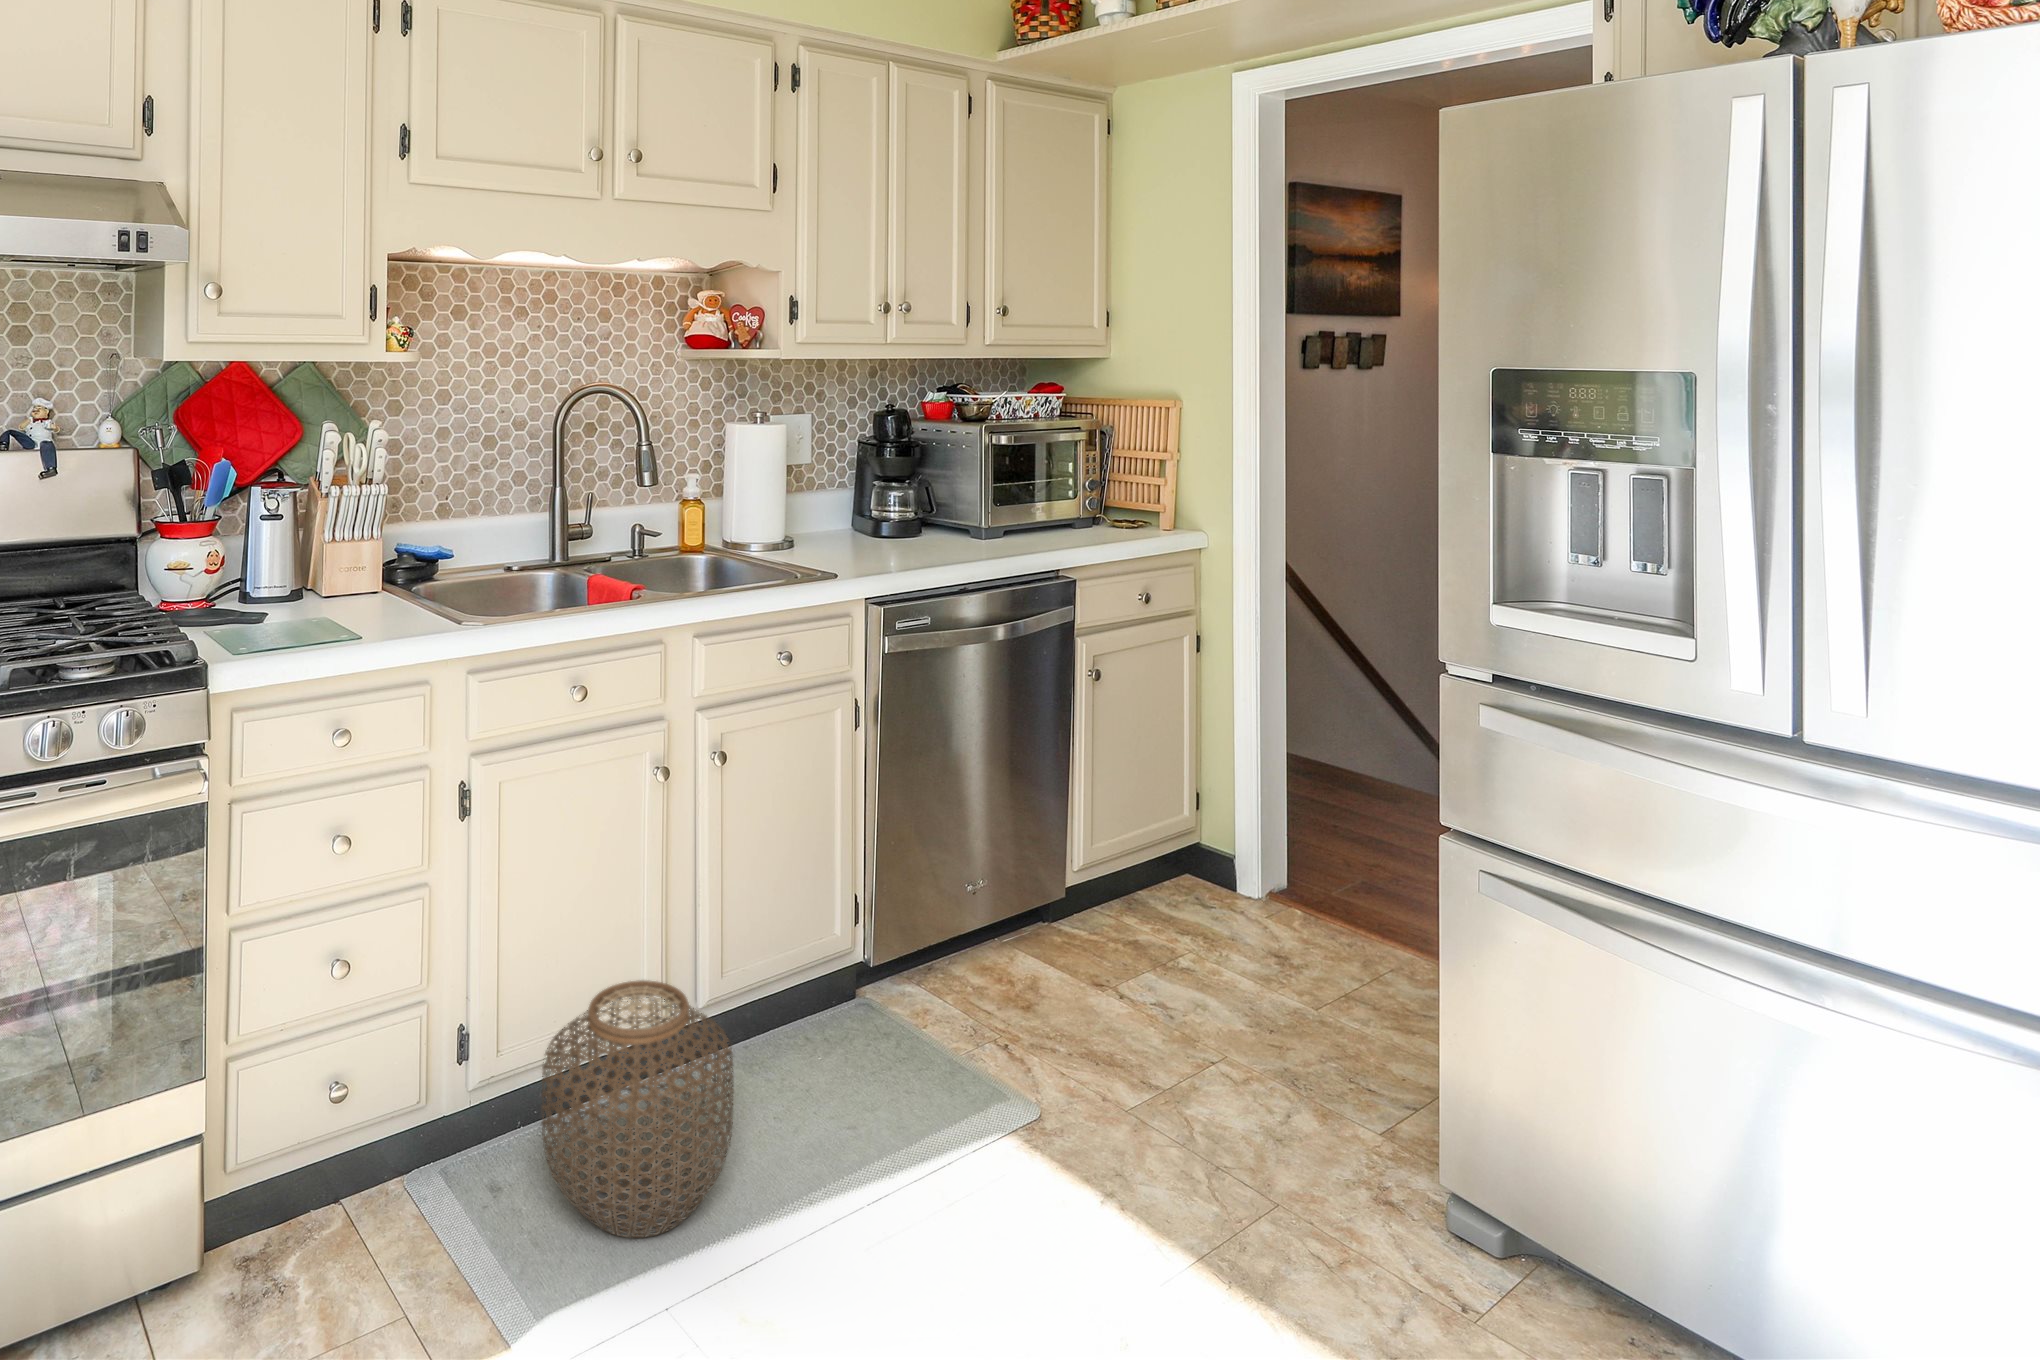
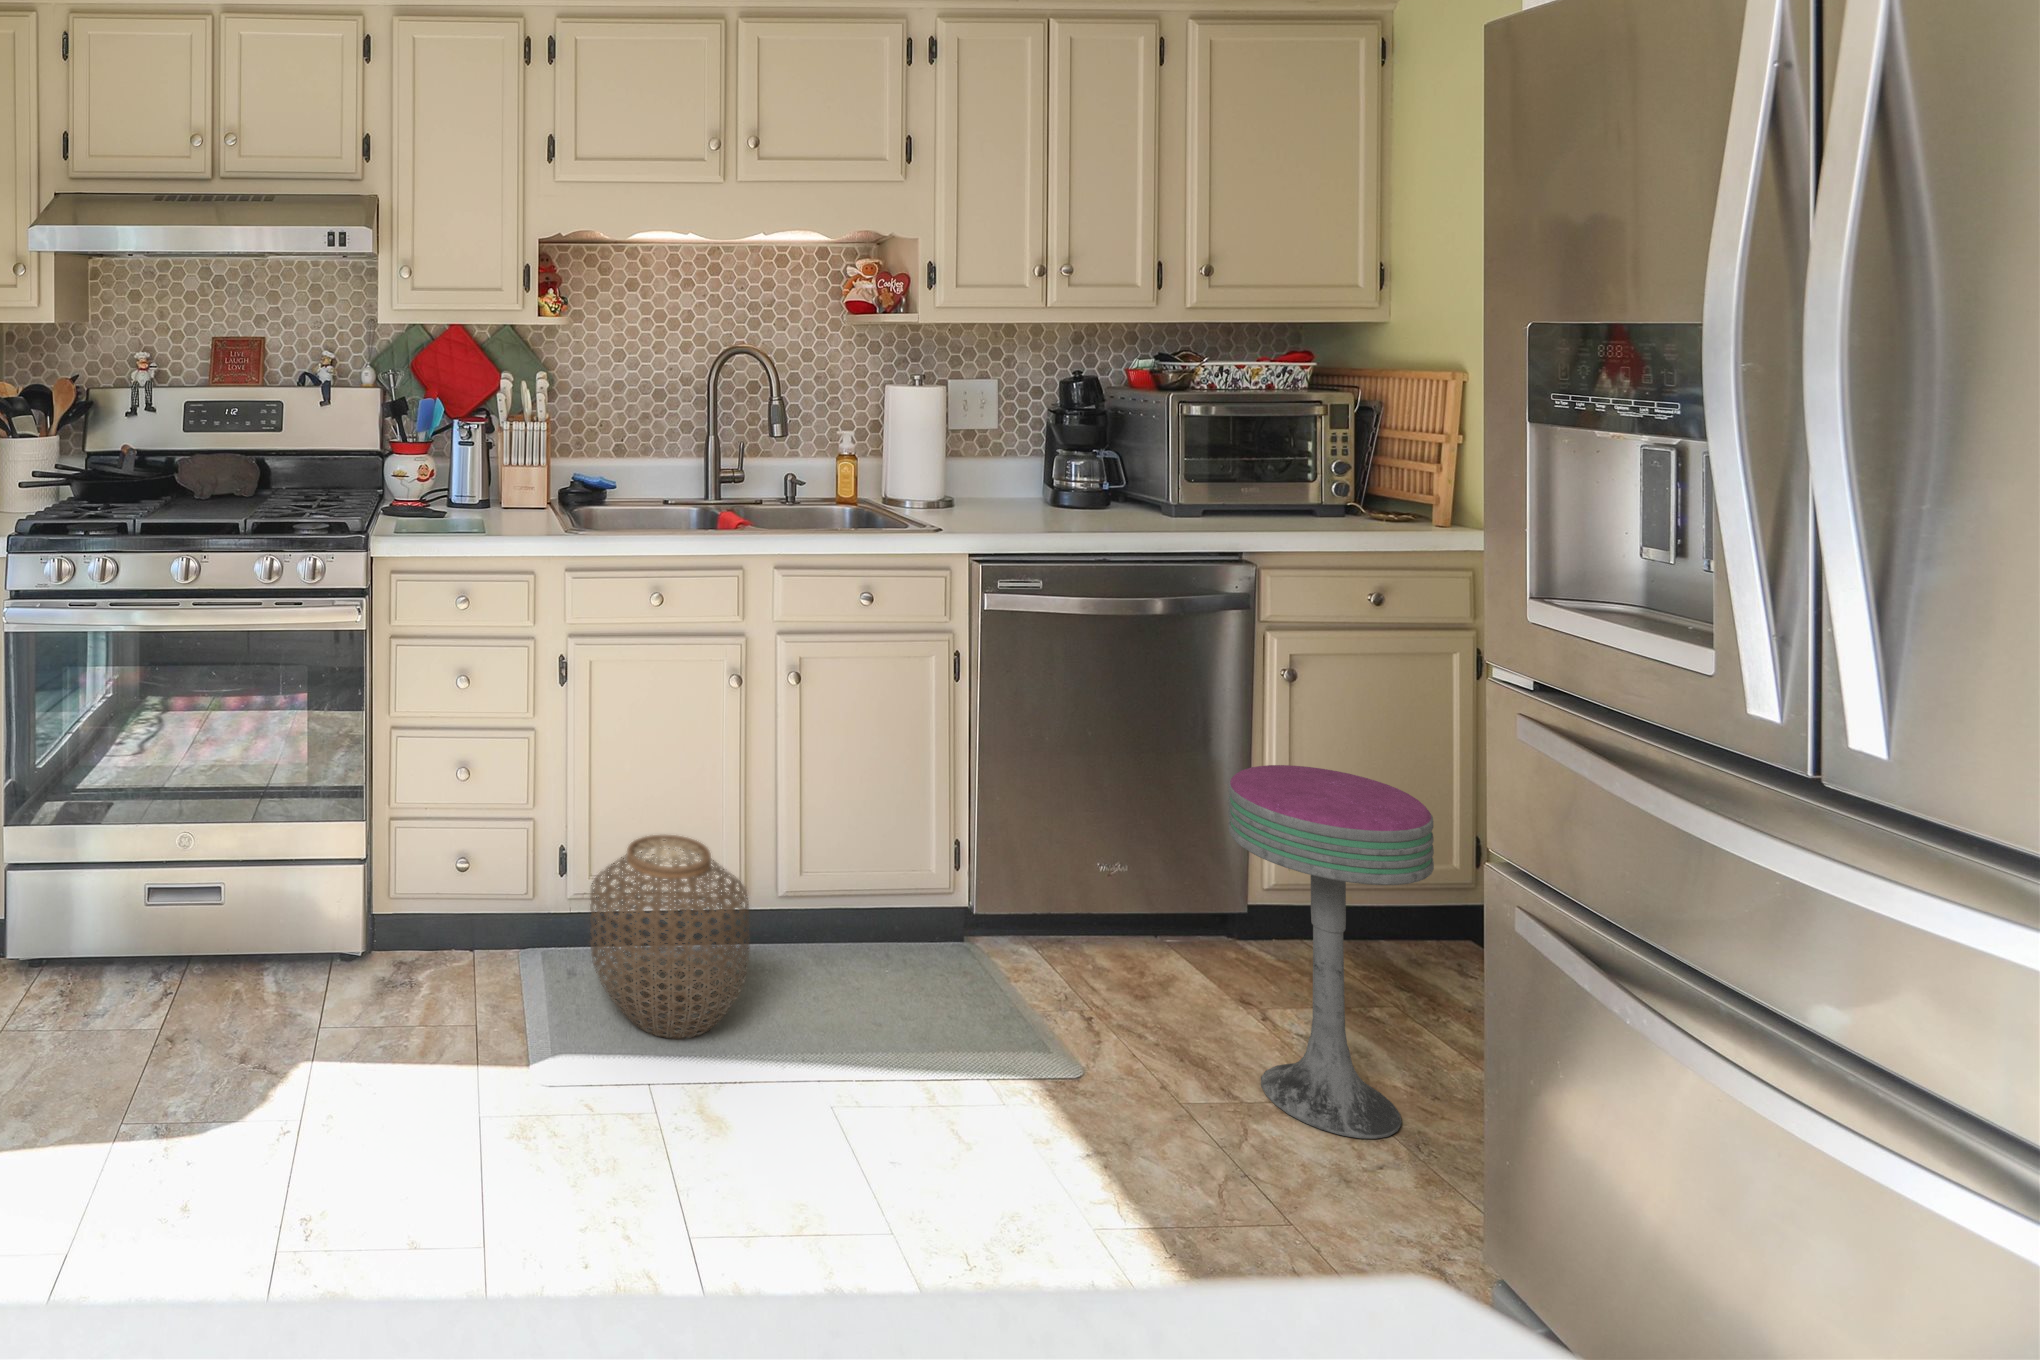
bar stool: none [1129,767,1290,1096] -> present [1228,765,1434,1139]

